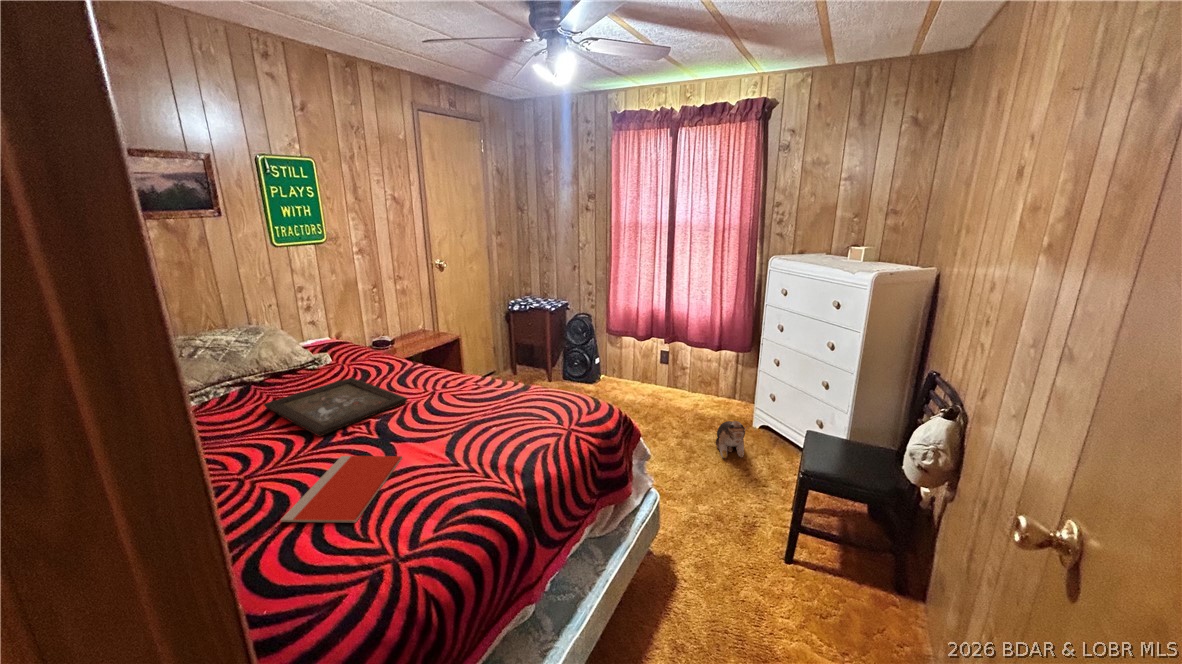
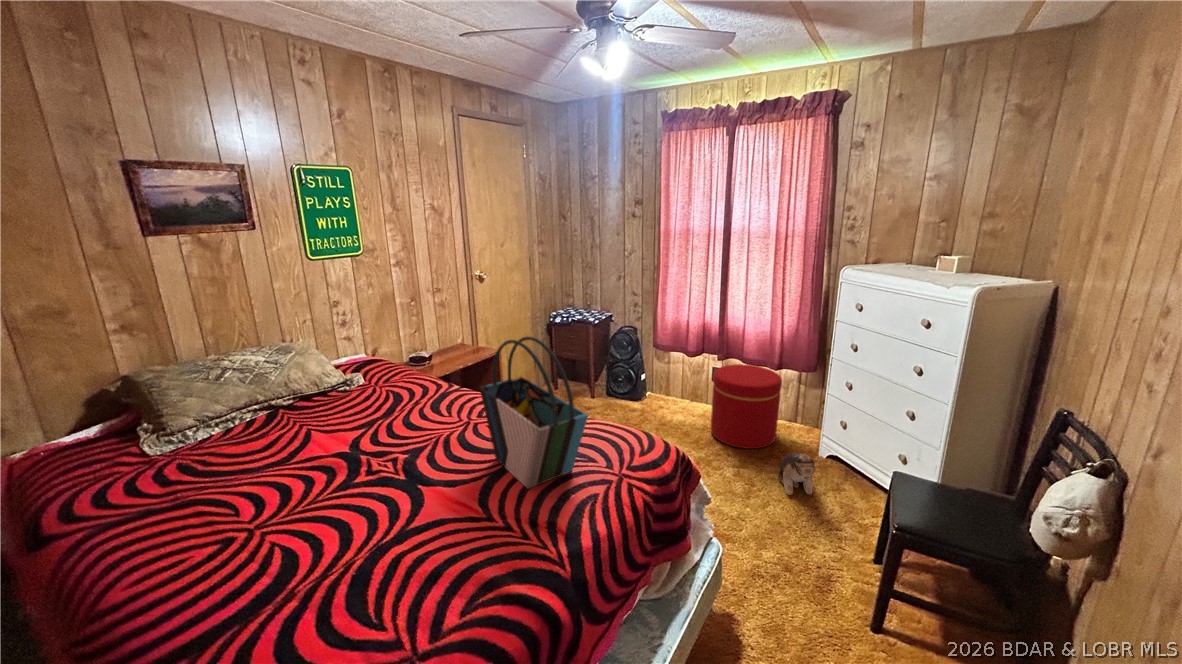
tote bag: none [444,311,541,442] -> present [480,337,588,489]
ottoman: none [658,346,720,421] -> present [711,364,782,449]
tray: present [264,377,407,437] -> none [288,402,439,475]
notebook: present [281,456,402,523] -> none [288,502,430,595]

